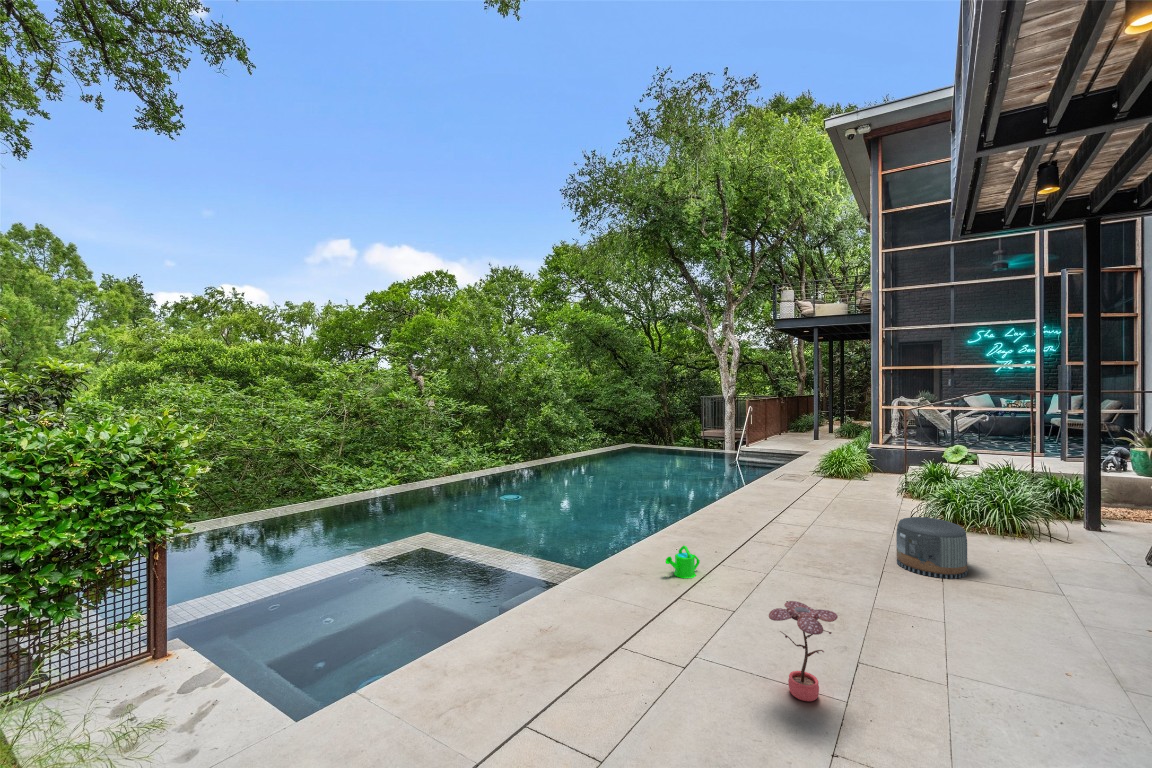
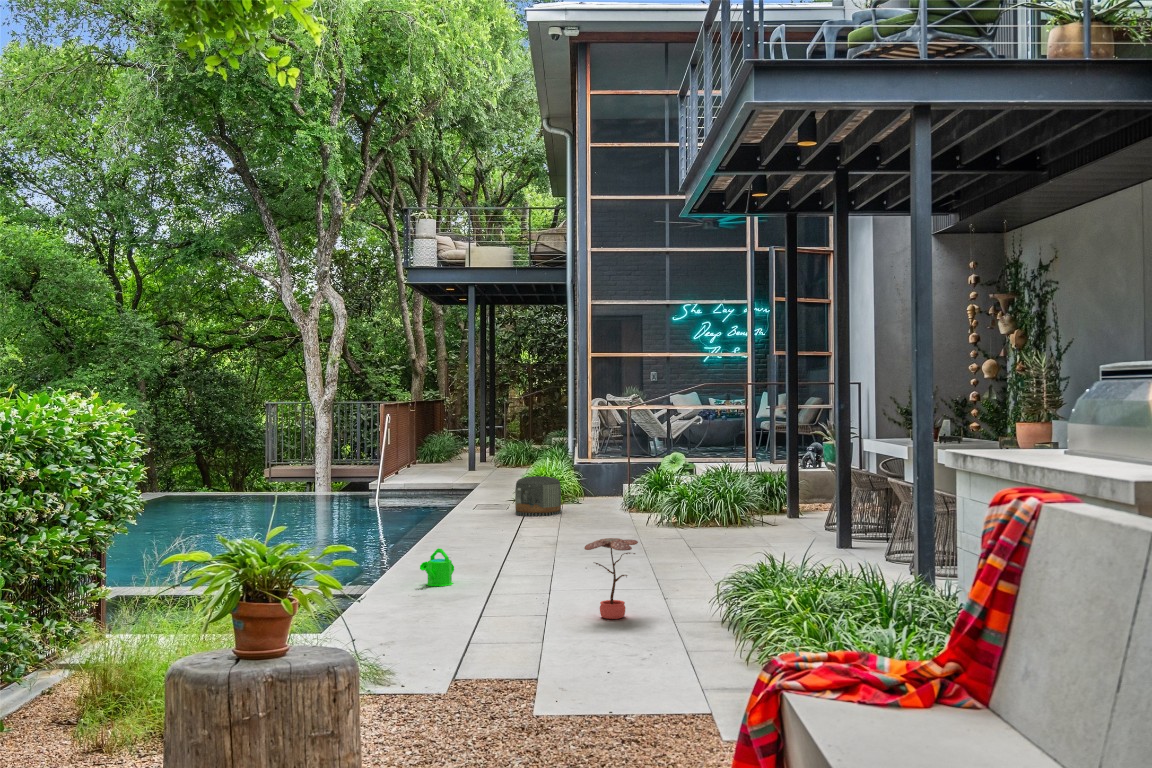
pouf: present [896,517,967,579] -> present [515,476,561,516]

